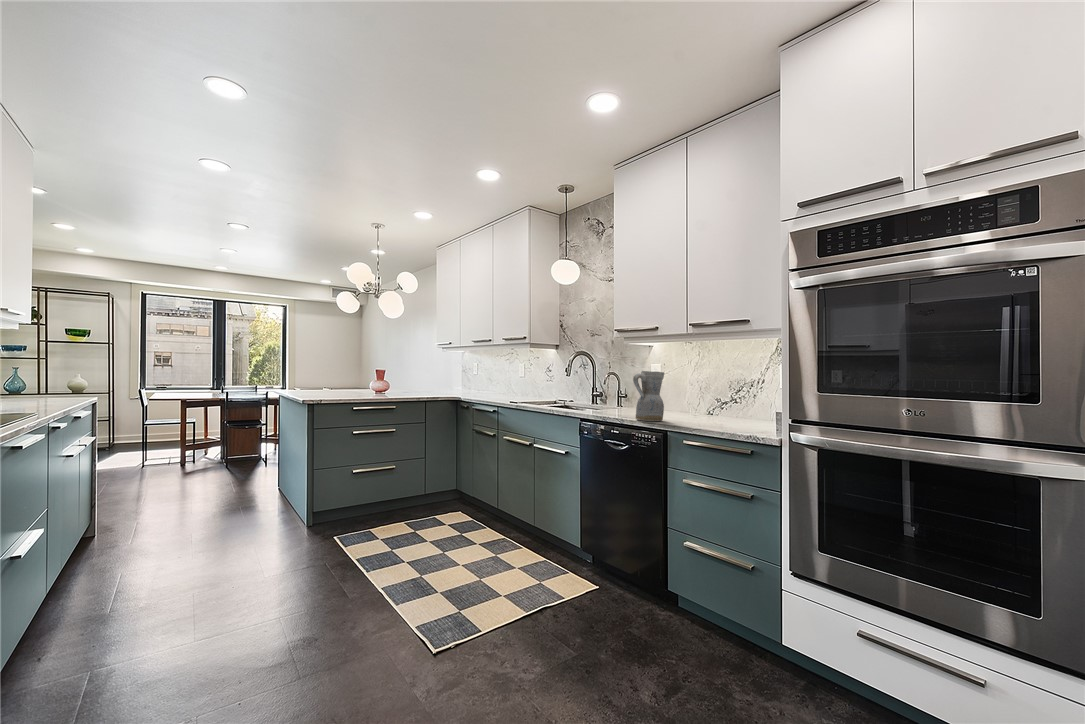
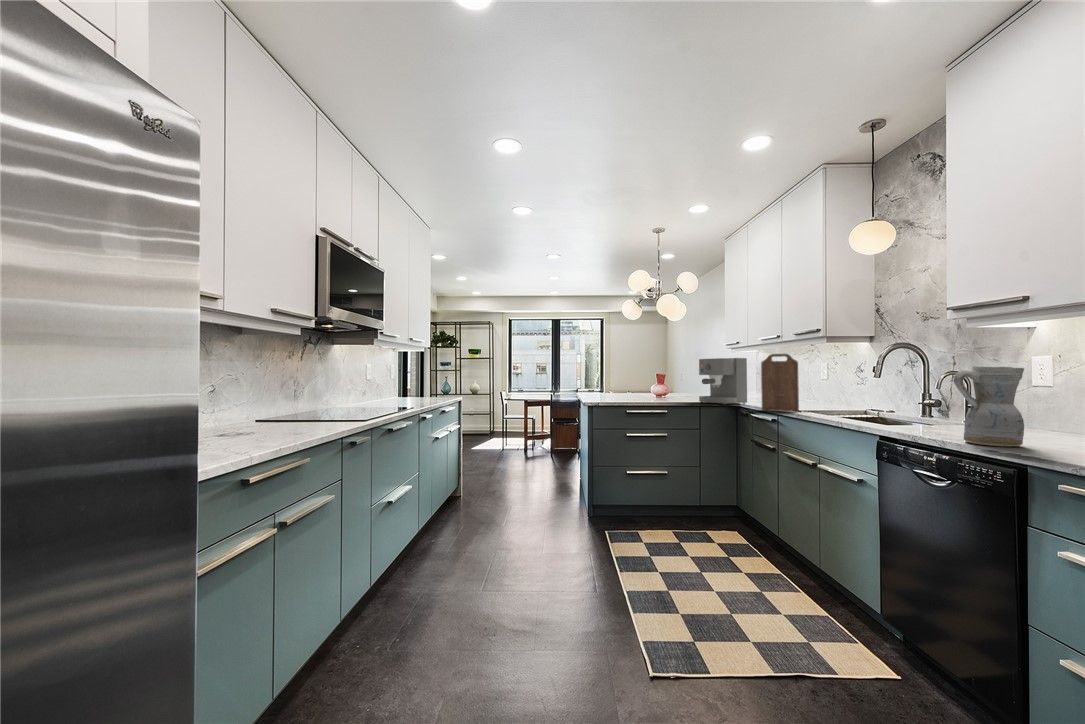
cutting board: none [487,355,515,403] -> present [761,354,799,411]
coffee maker: none [424,357,466,399] -> present [699,358,747,404]

